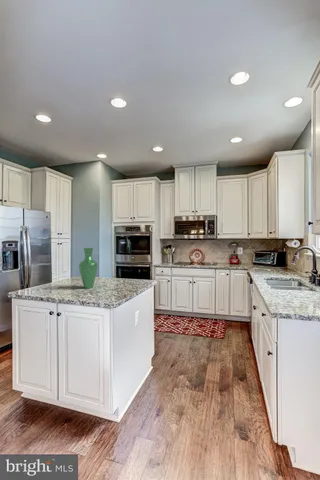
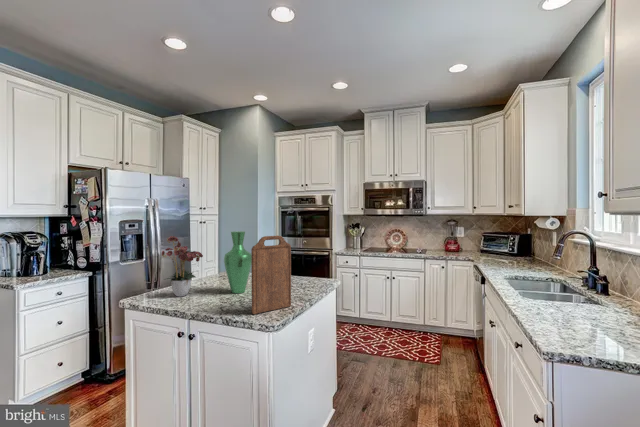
flower arrangement: none [36,249,67,290] -> present [162,236,203,297]
cutting board: none [99,250,124,298] -> present [251,236,291,314]

